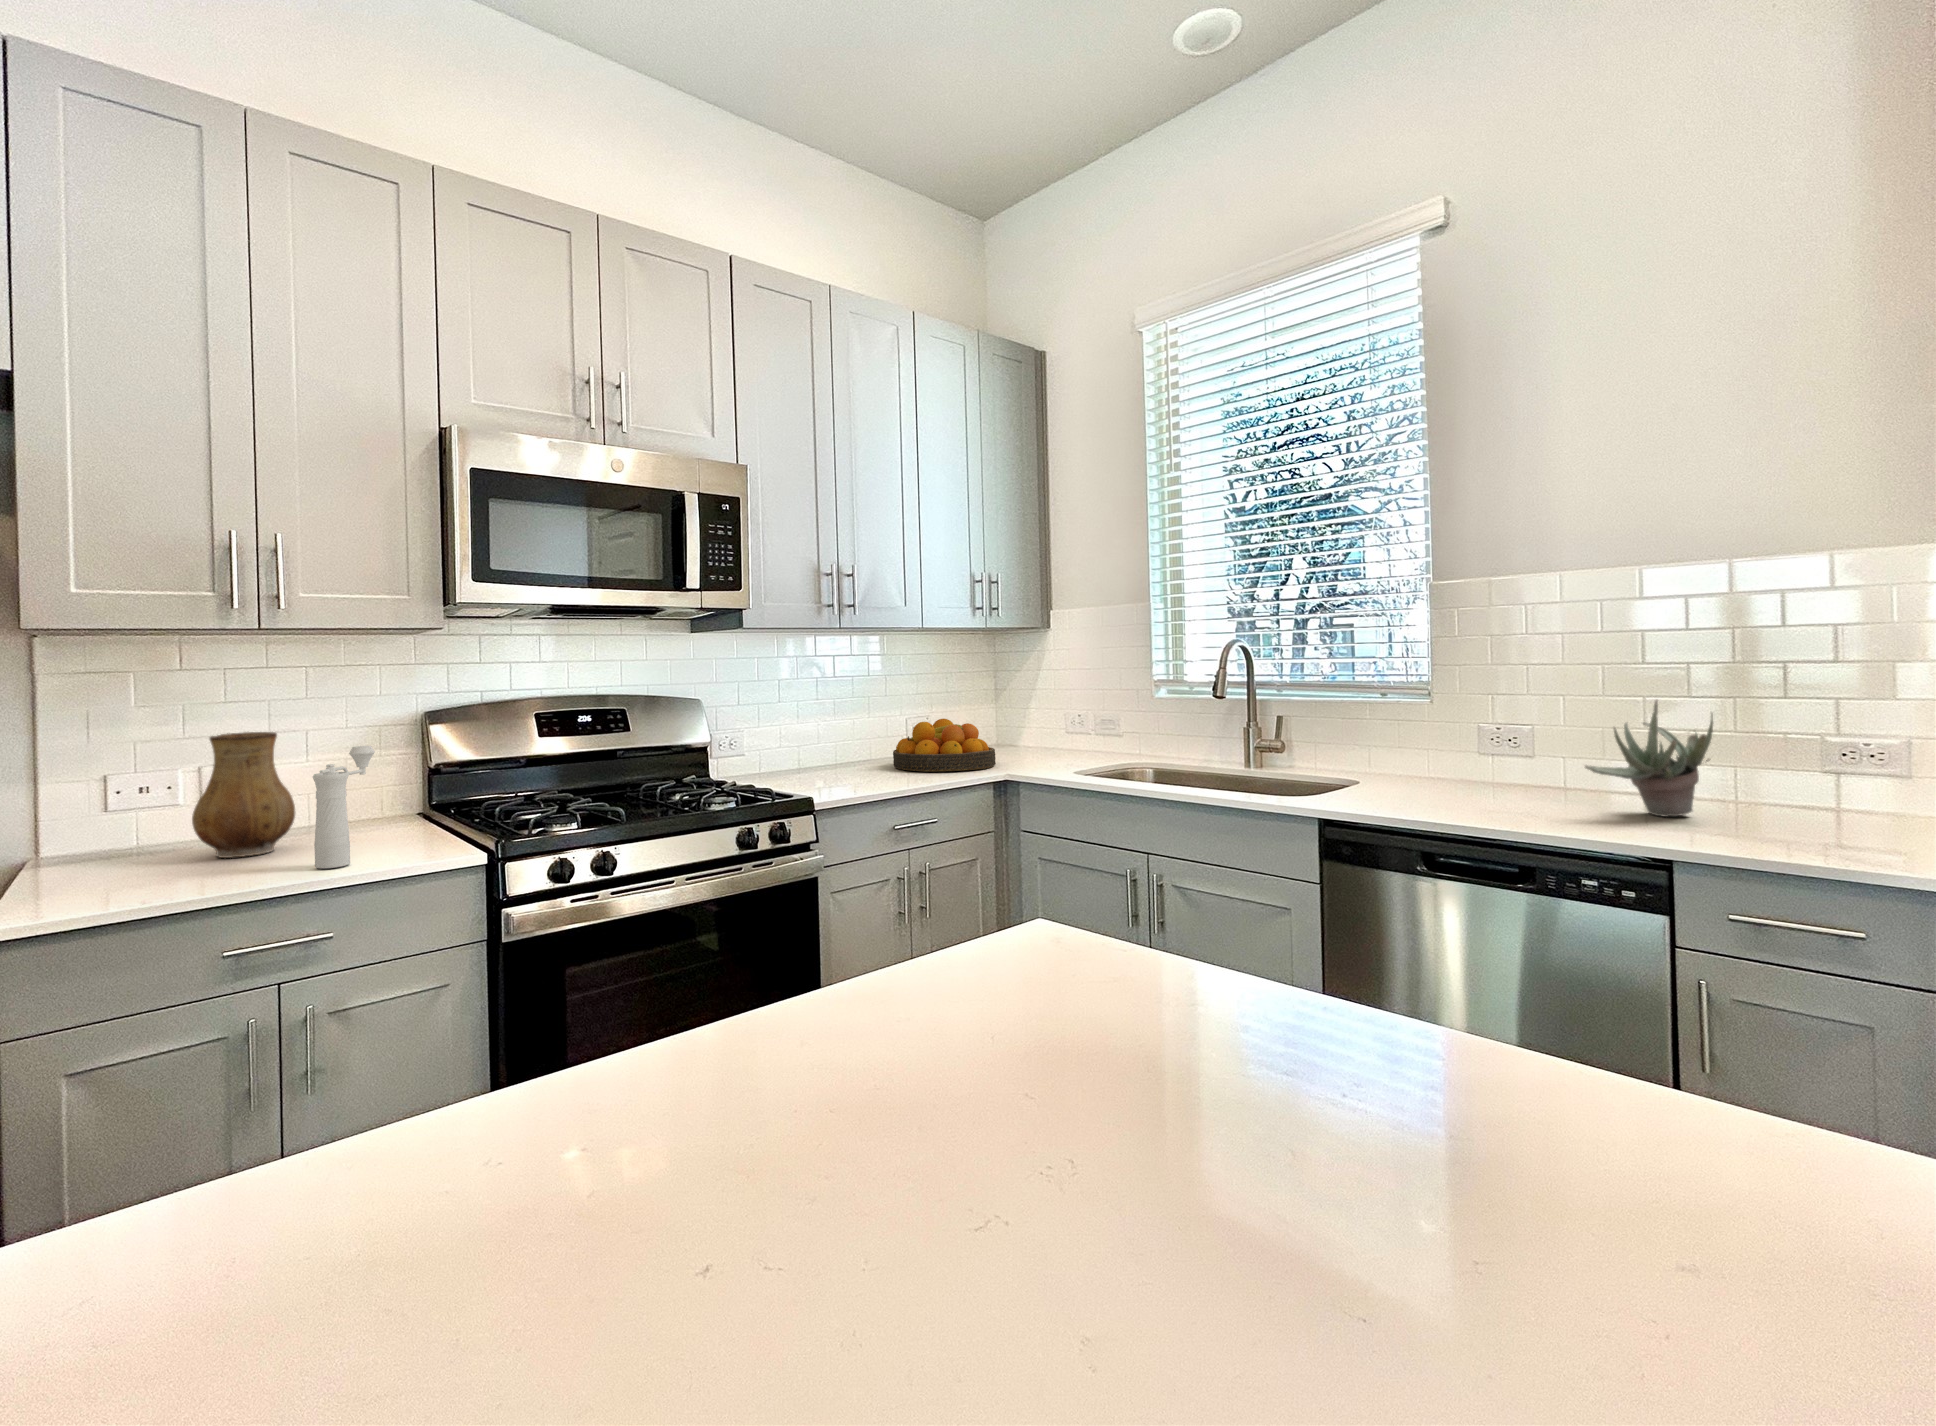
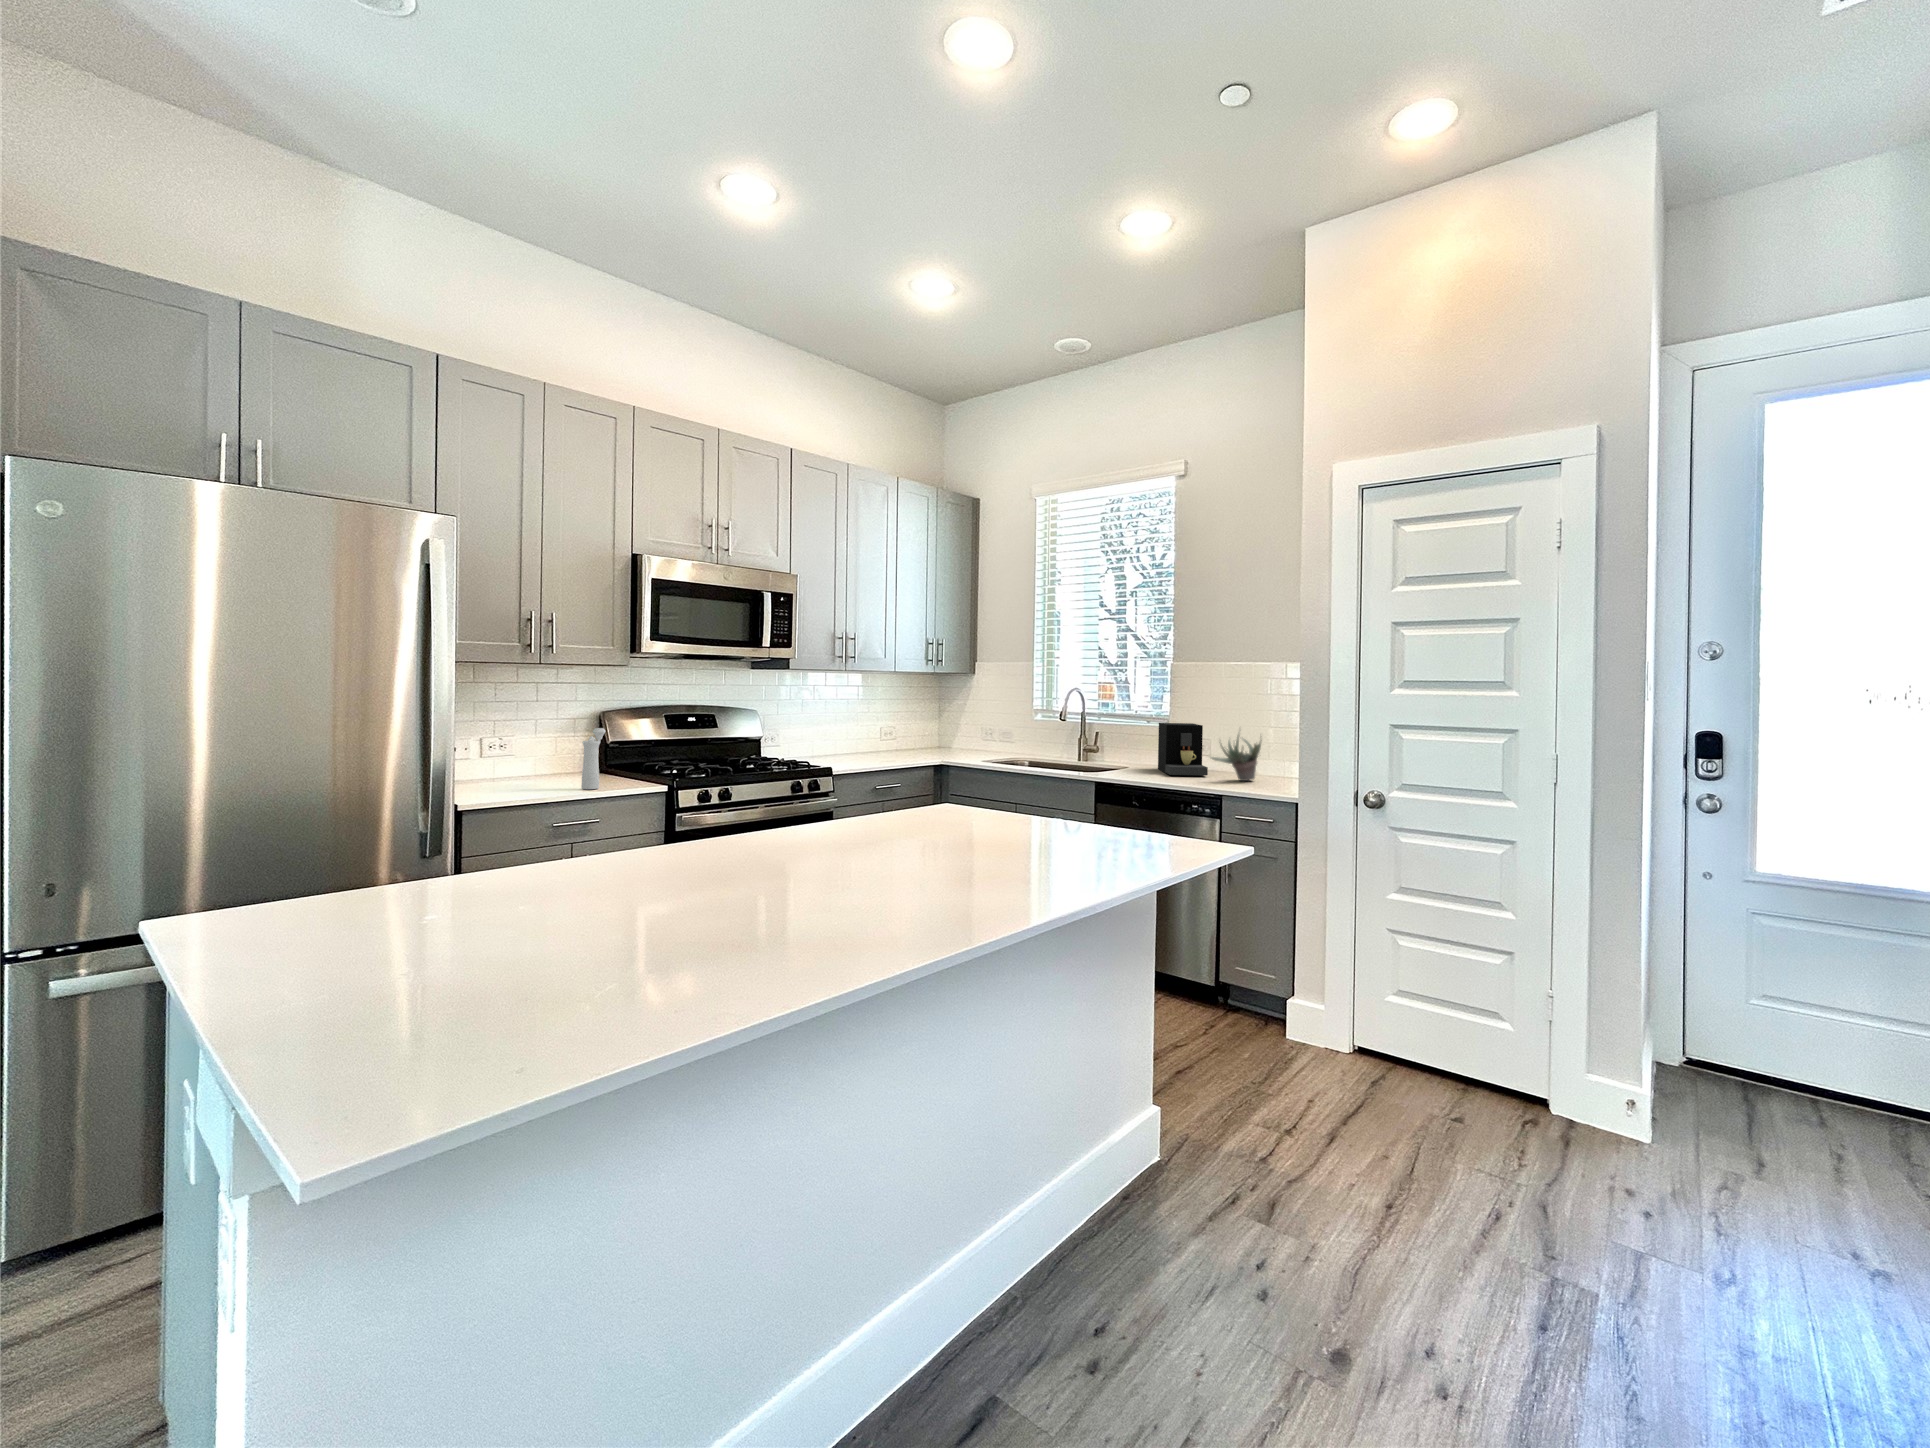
coffee maker: none [1419,696,1561,802] -> present [1158,723,1208,775]
fruit bowl: present [893,719,996,772] -> none [874,727,936,758]
ceramic pitcher: present [192,732,295,858] -> none [500,719,553,785]

